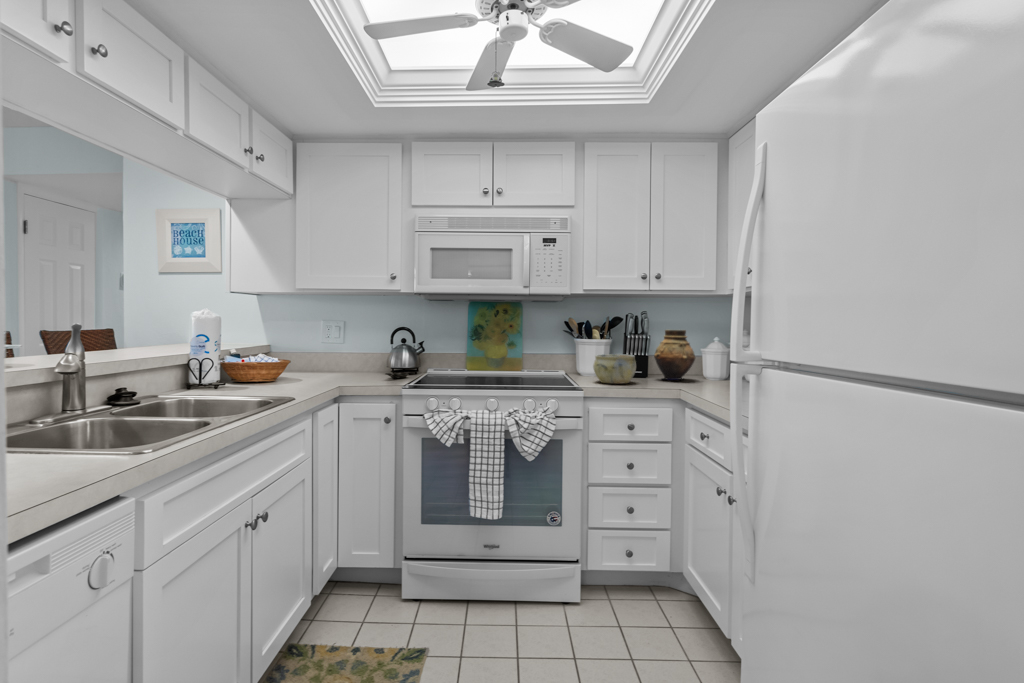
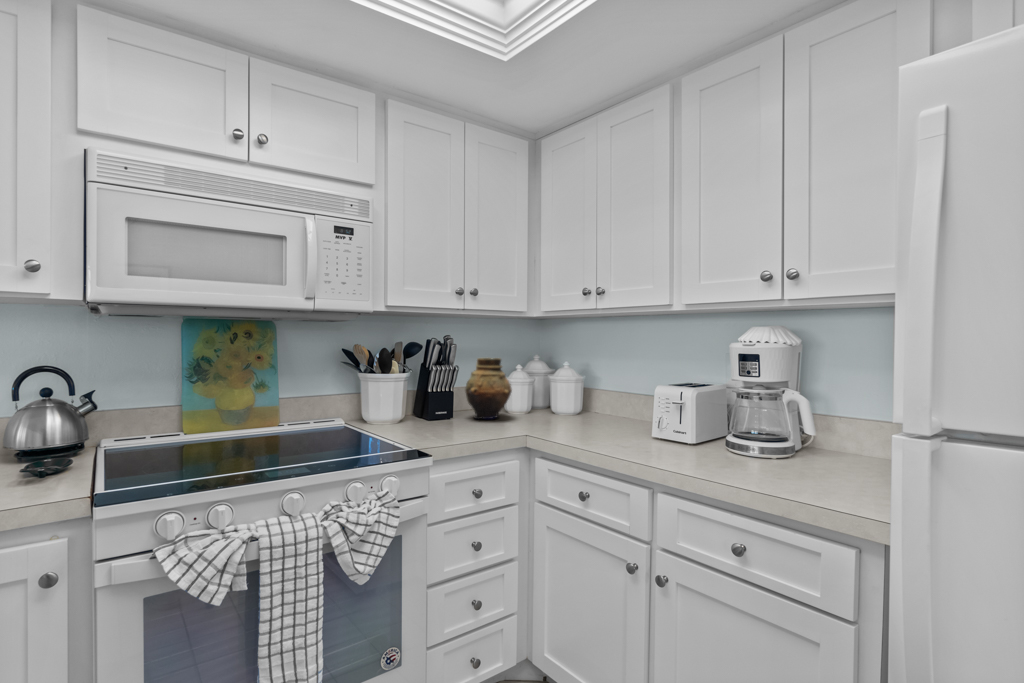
ceramic bowl: present [593,354,636,383] -> none [407,393,463,435]

